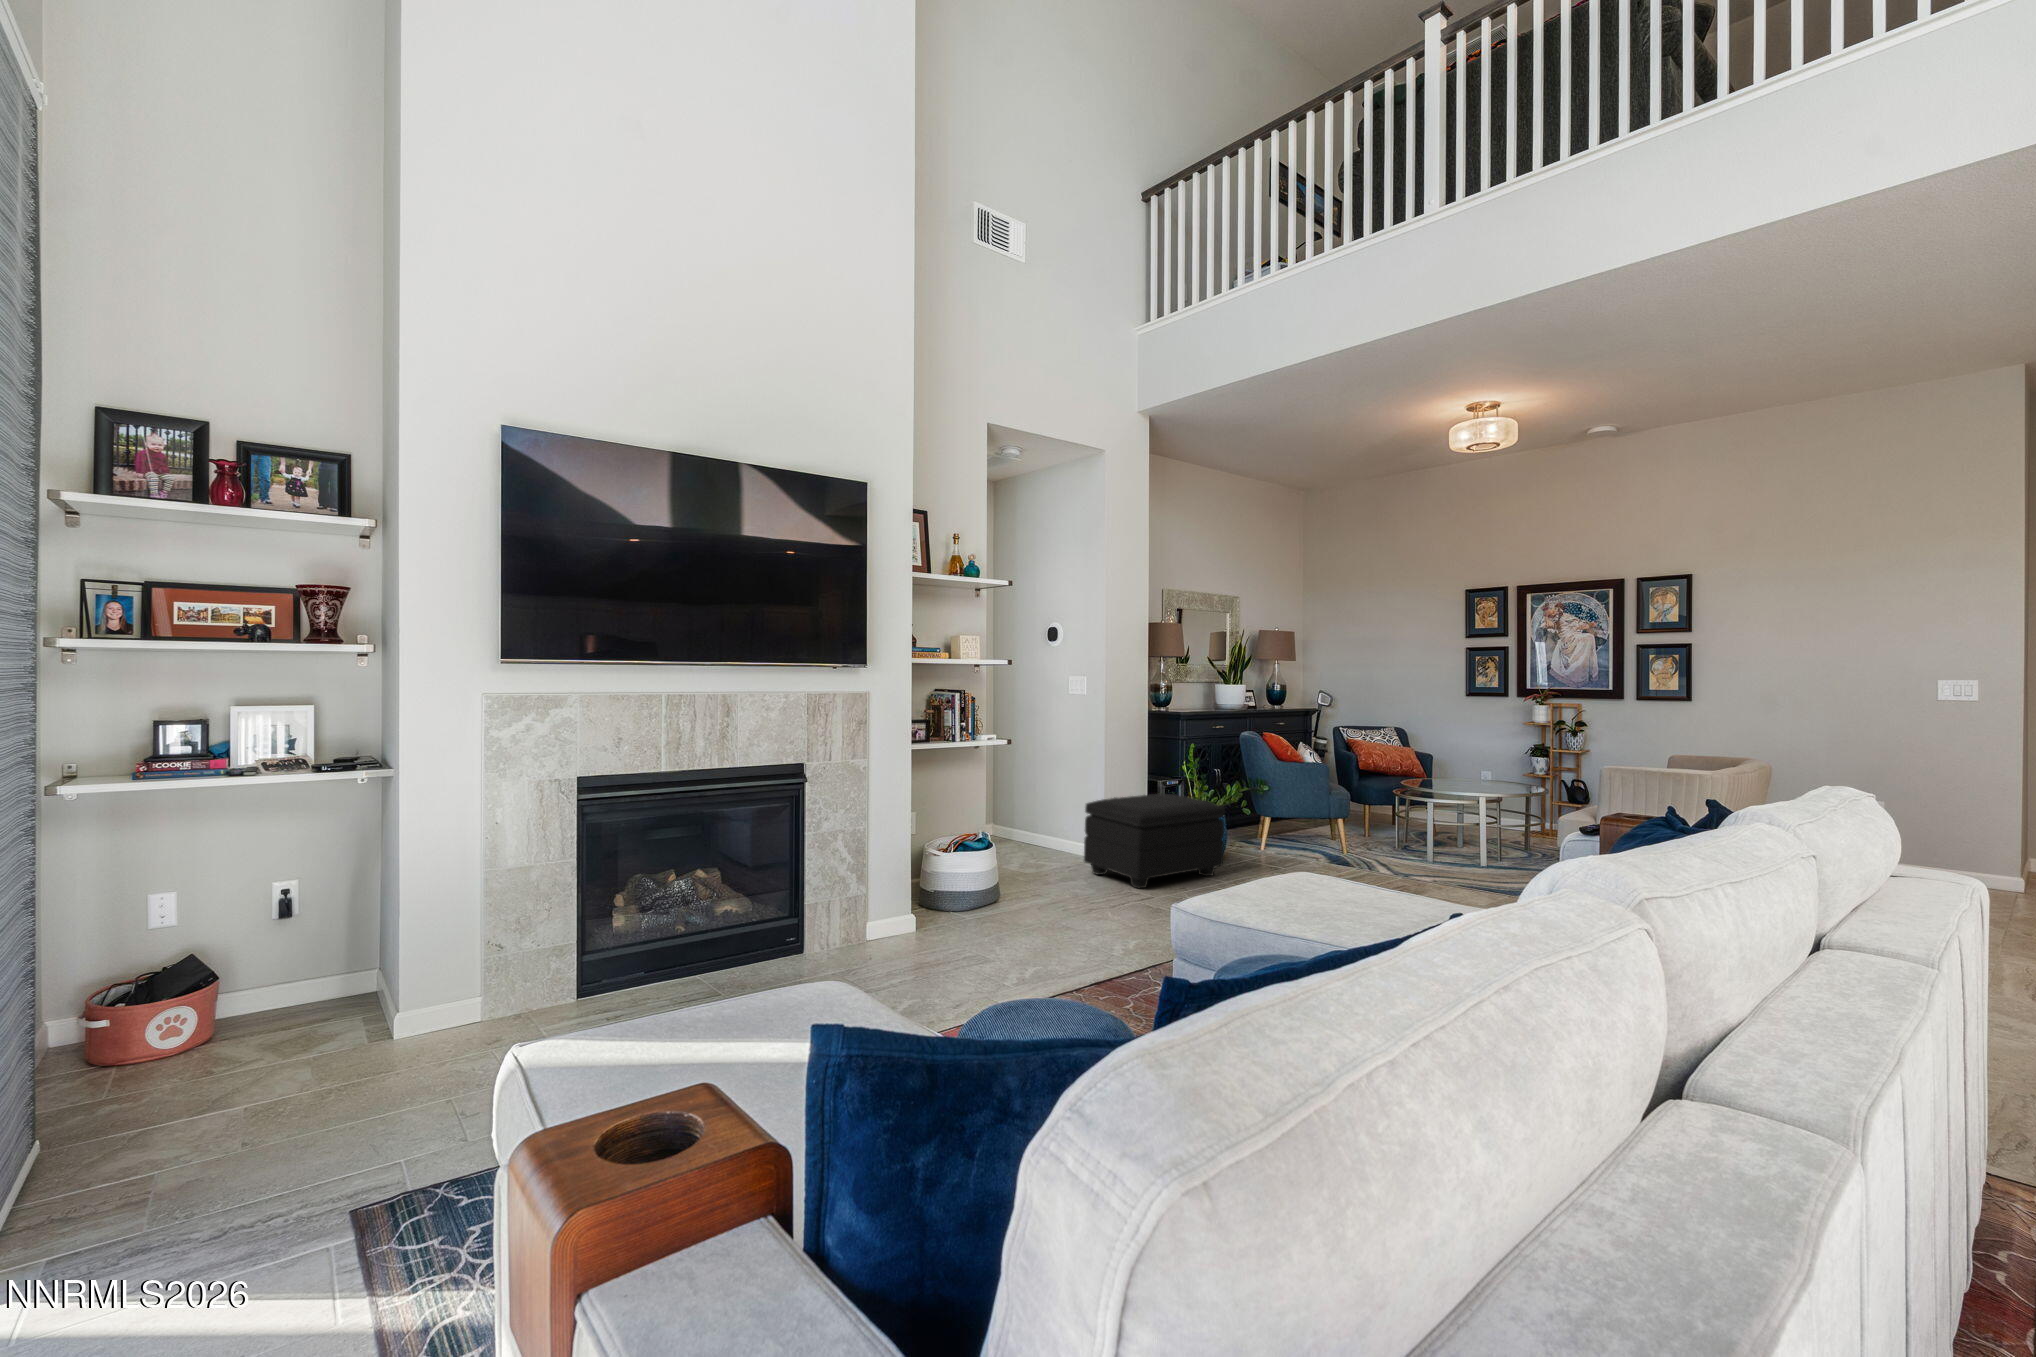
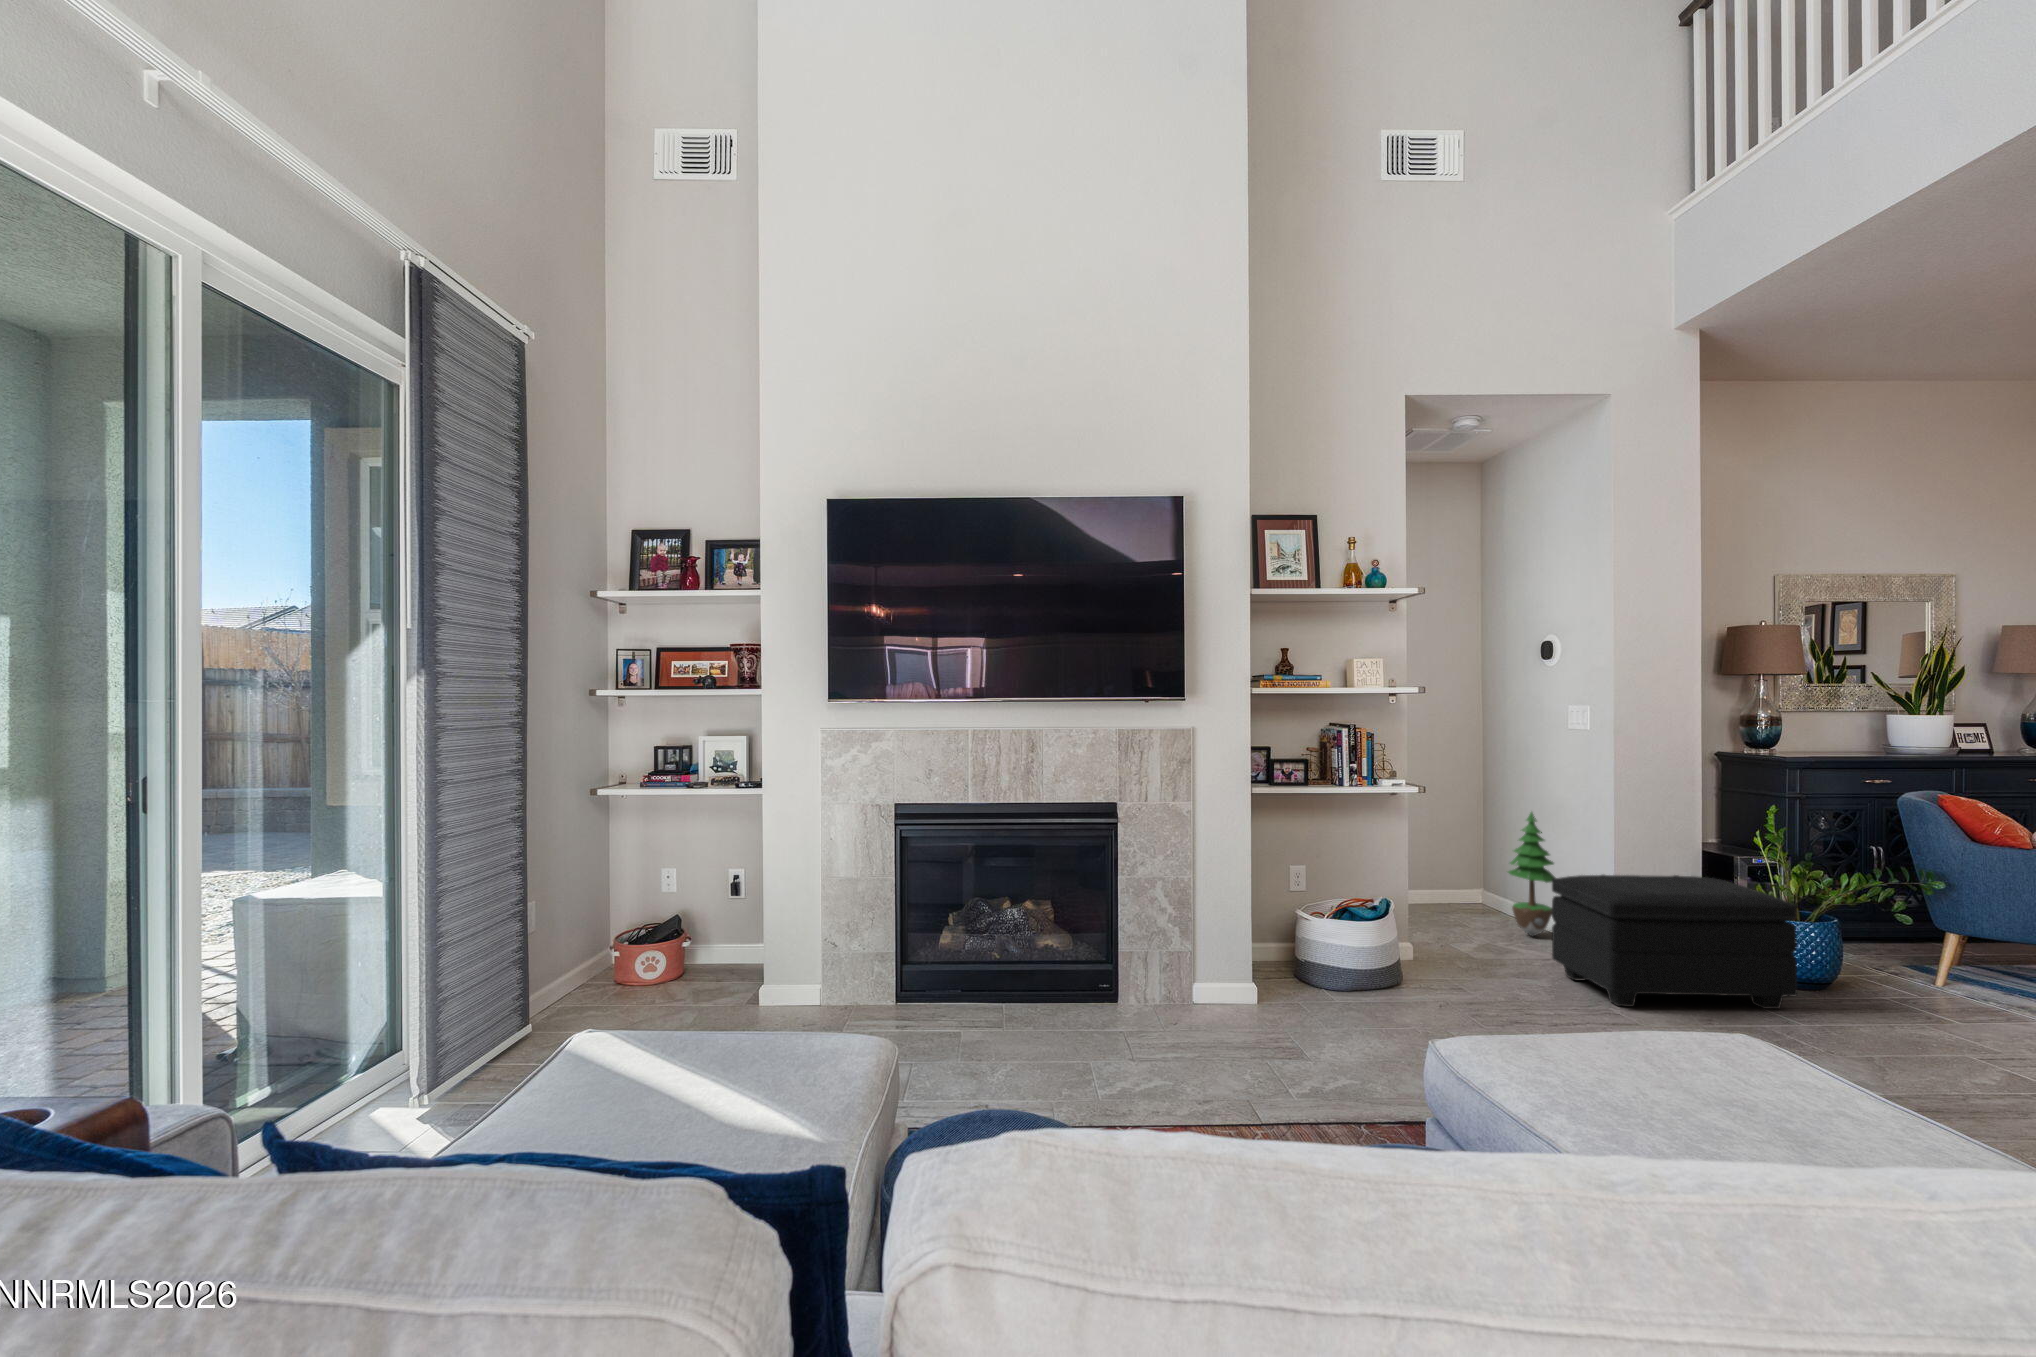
potted tree: none [1029,753,1063,848] -> present [1508,812,1556,936]

